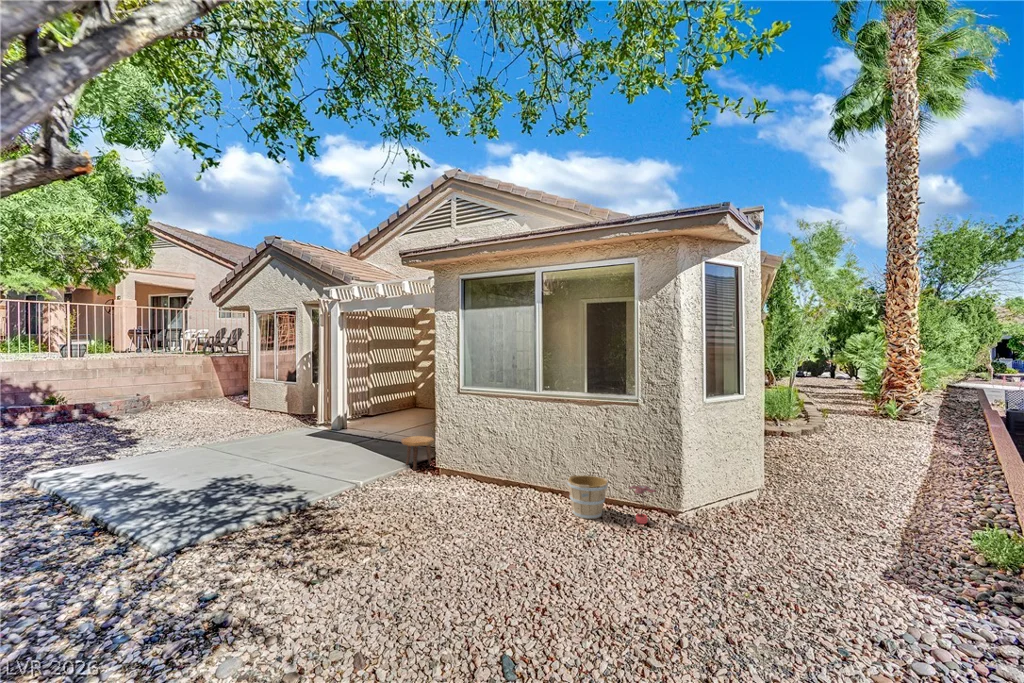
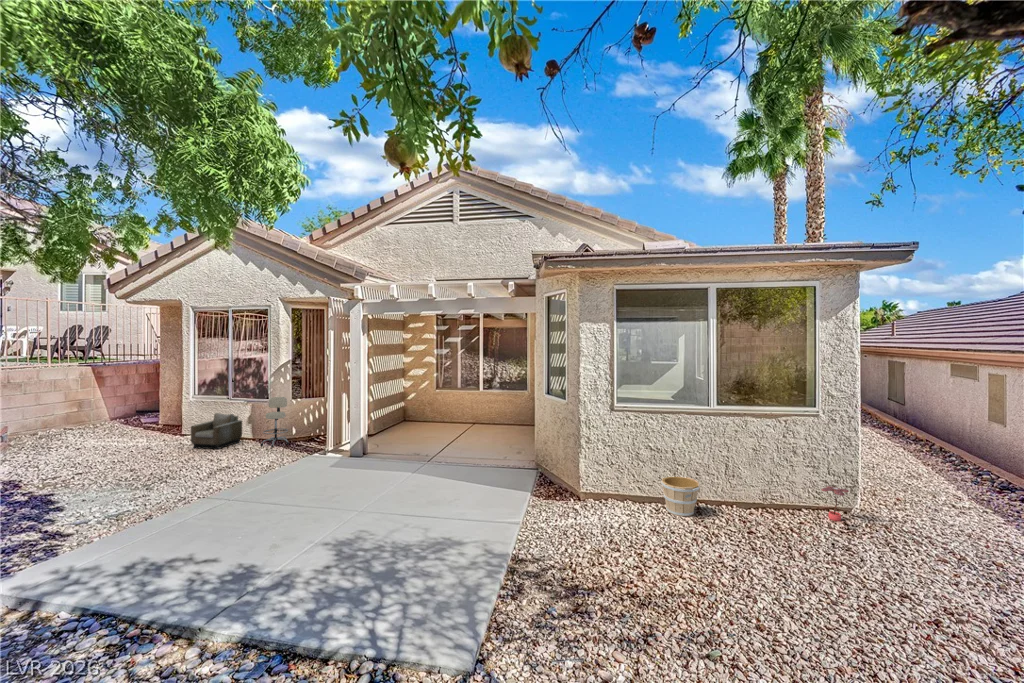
stool: none [283,380,307,420] -> present [261,397,289,447]
armchair: none [241,391,278,417] -> present [191,413,242,449]
side table: present [401,436,434,471] -> none [532,457,566,497]
wooden bucket: present [567,475,608,519] -> present [661,477,700,517]

